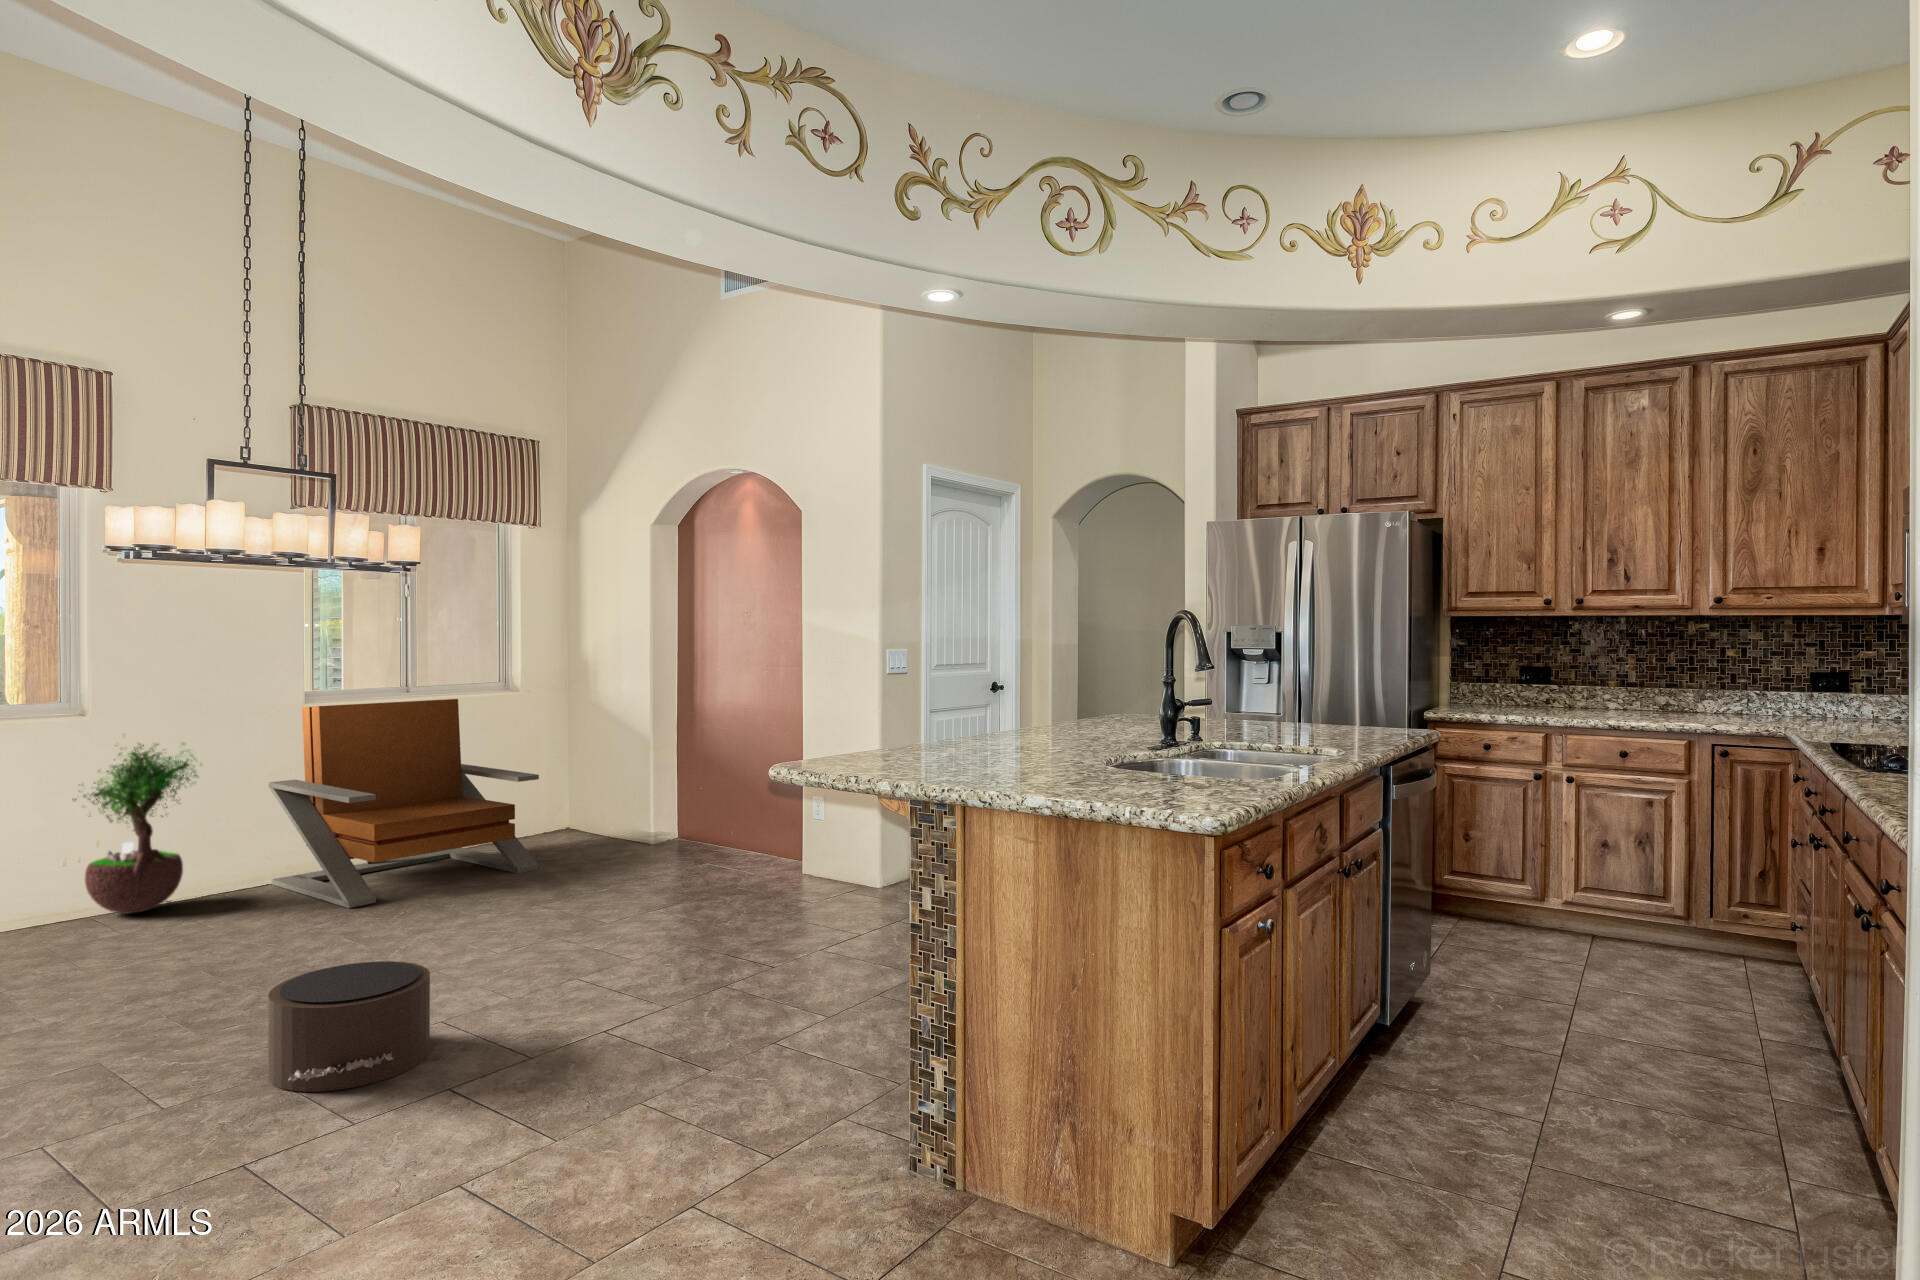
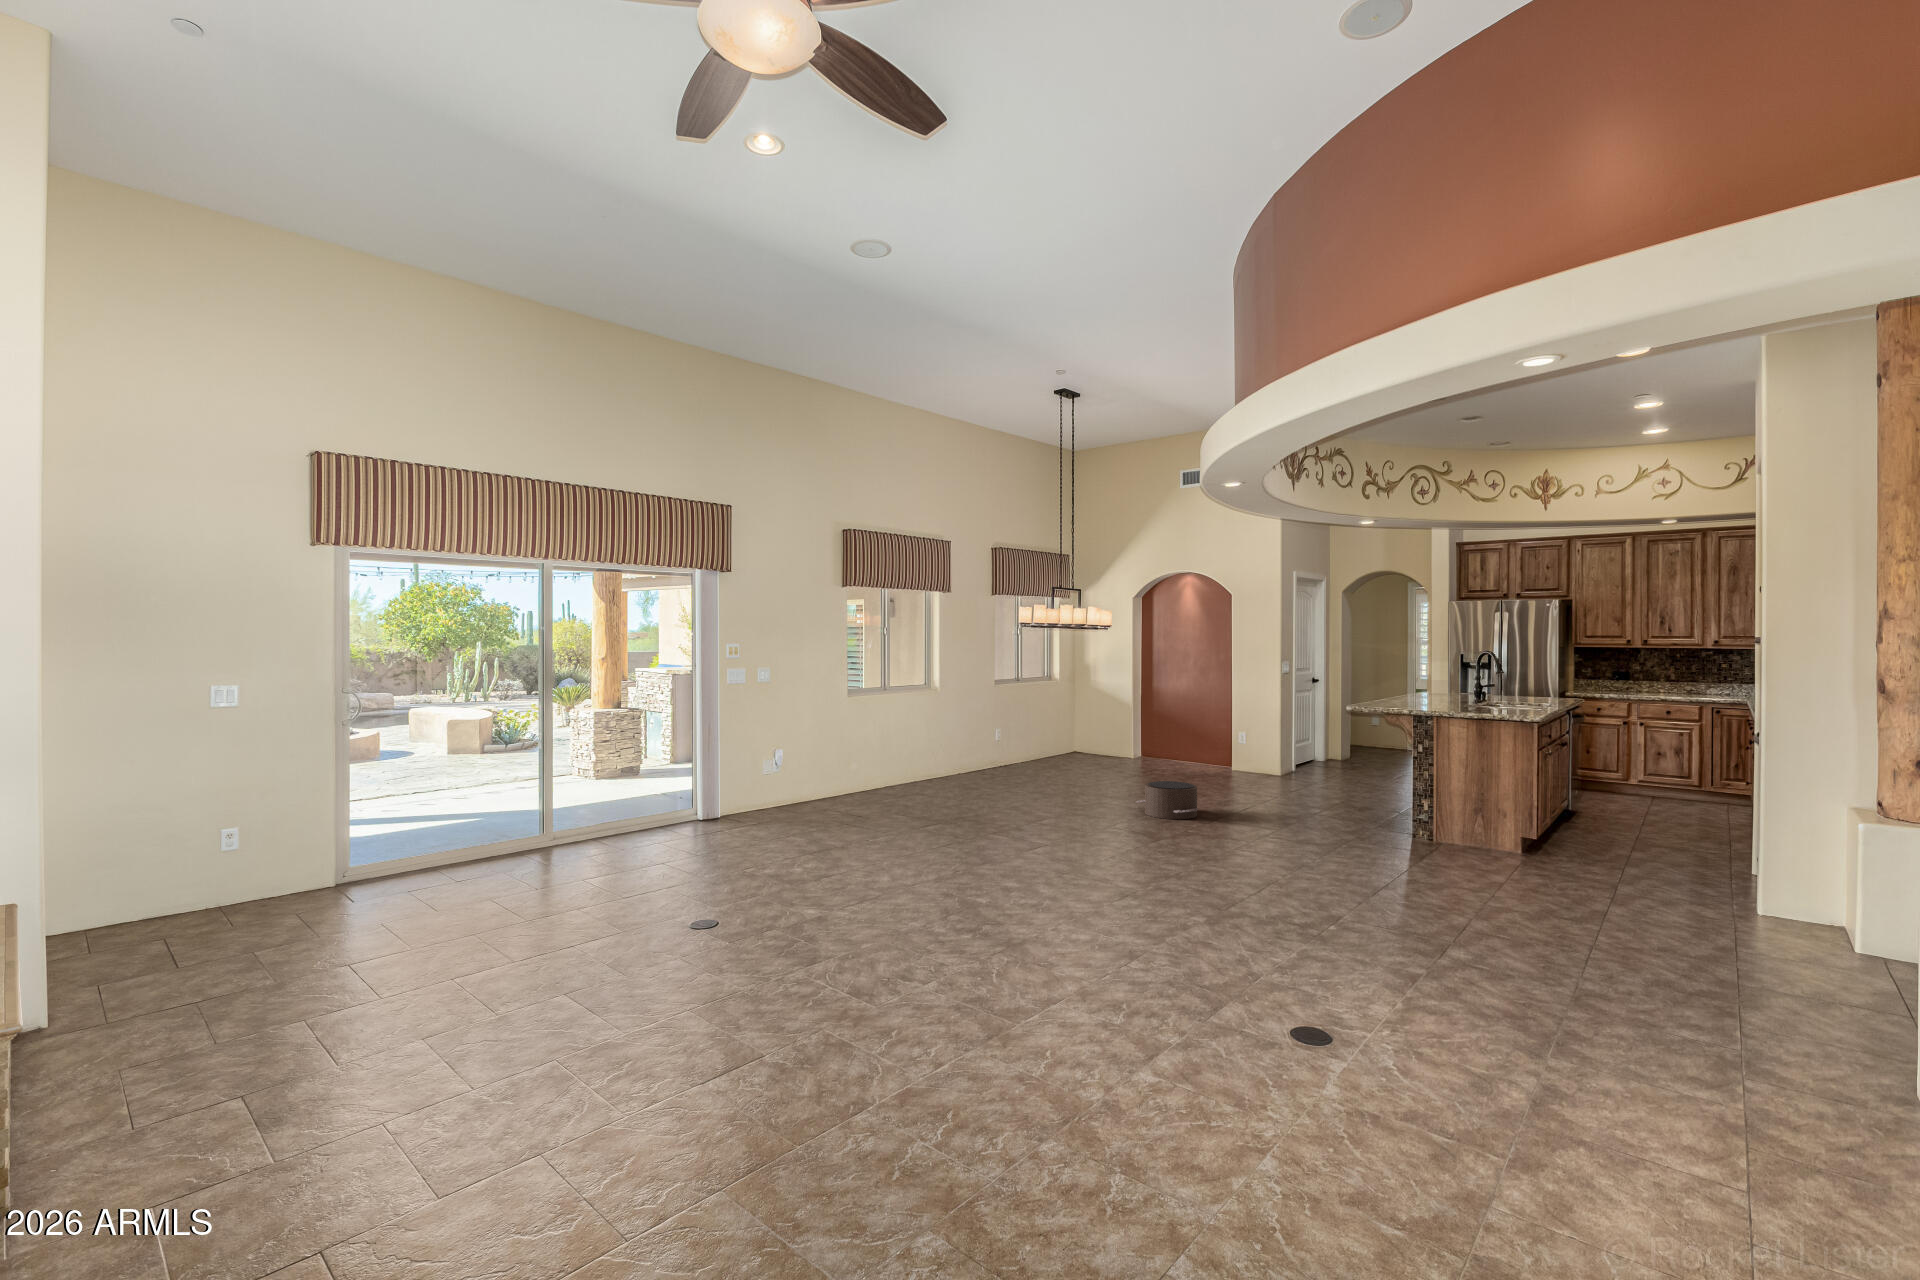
lounge chair: present [269,699,539,908] -> none [994,686,1106,778]
potted tree: present [73,742,197,914] -> none [947,699,993,778]

